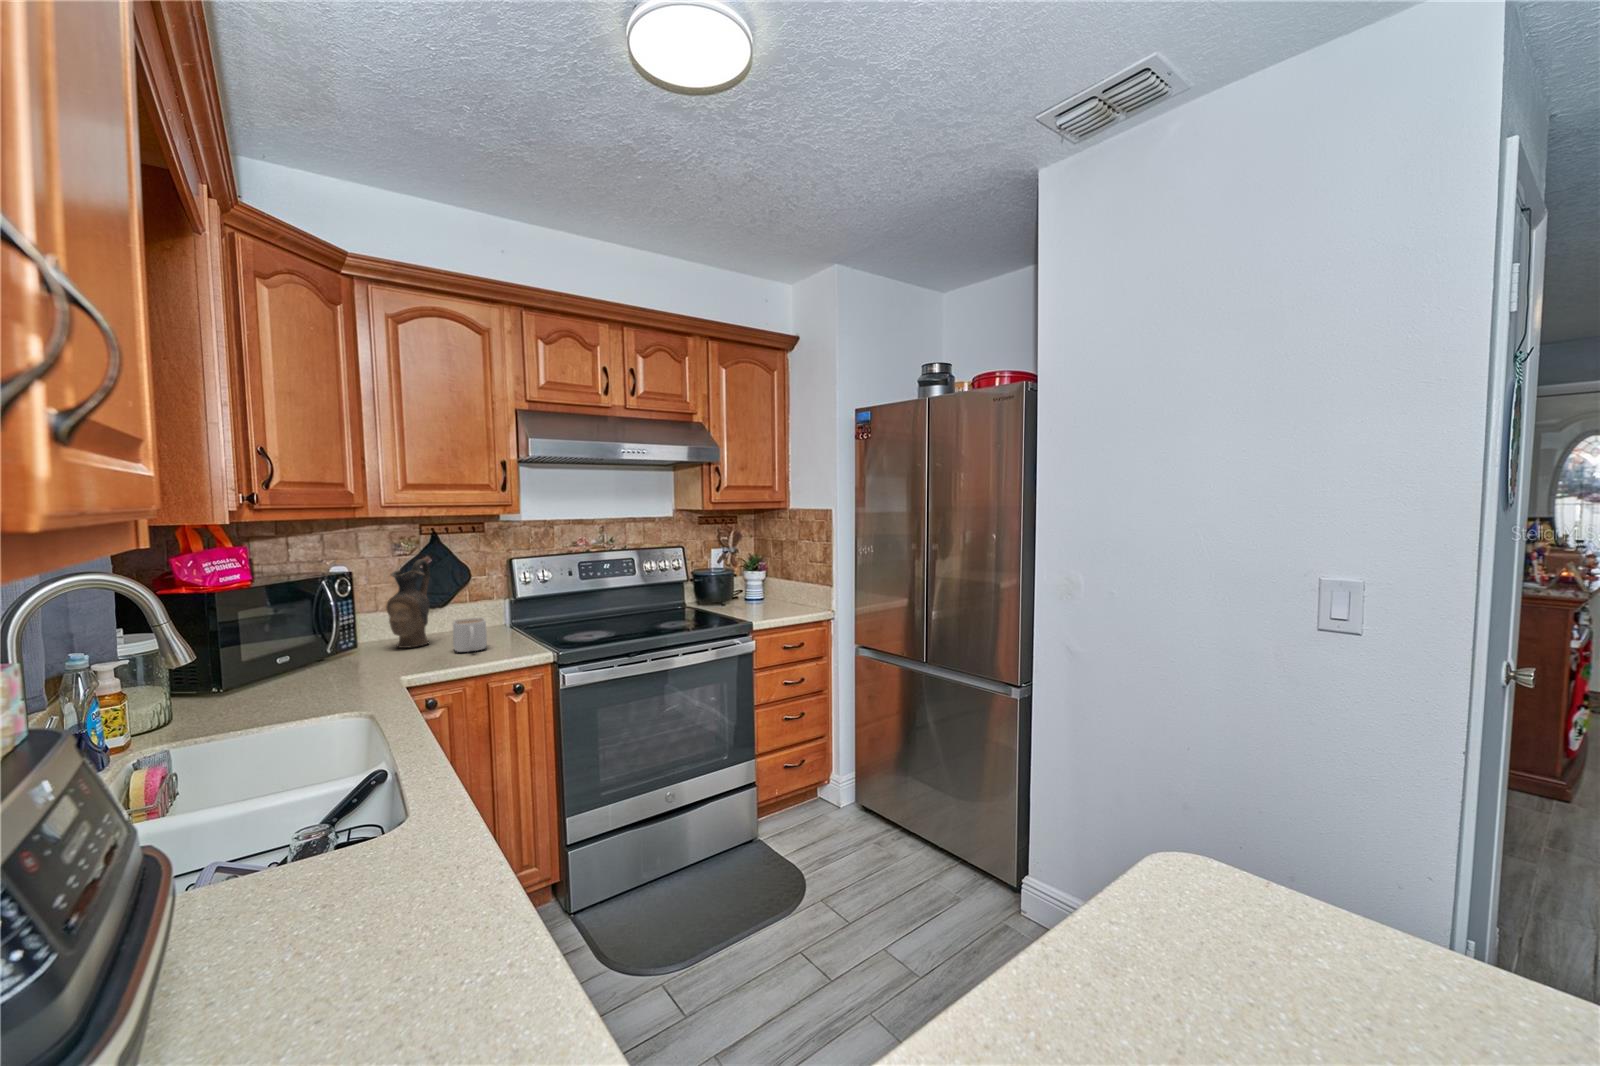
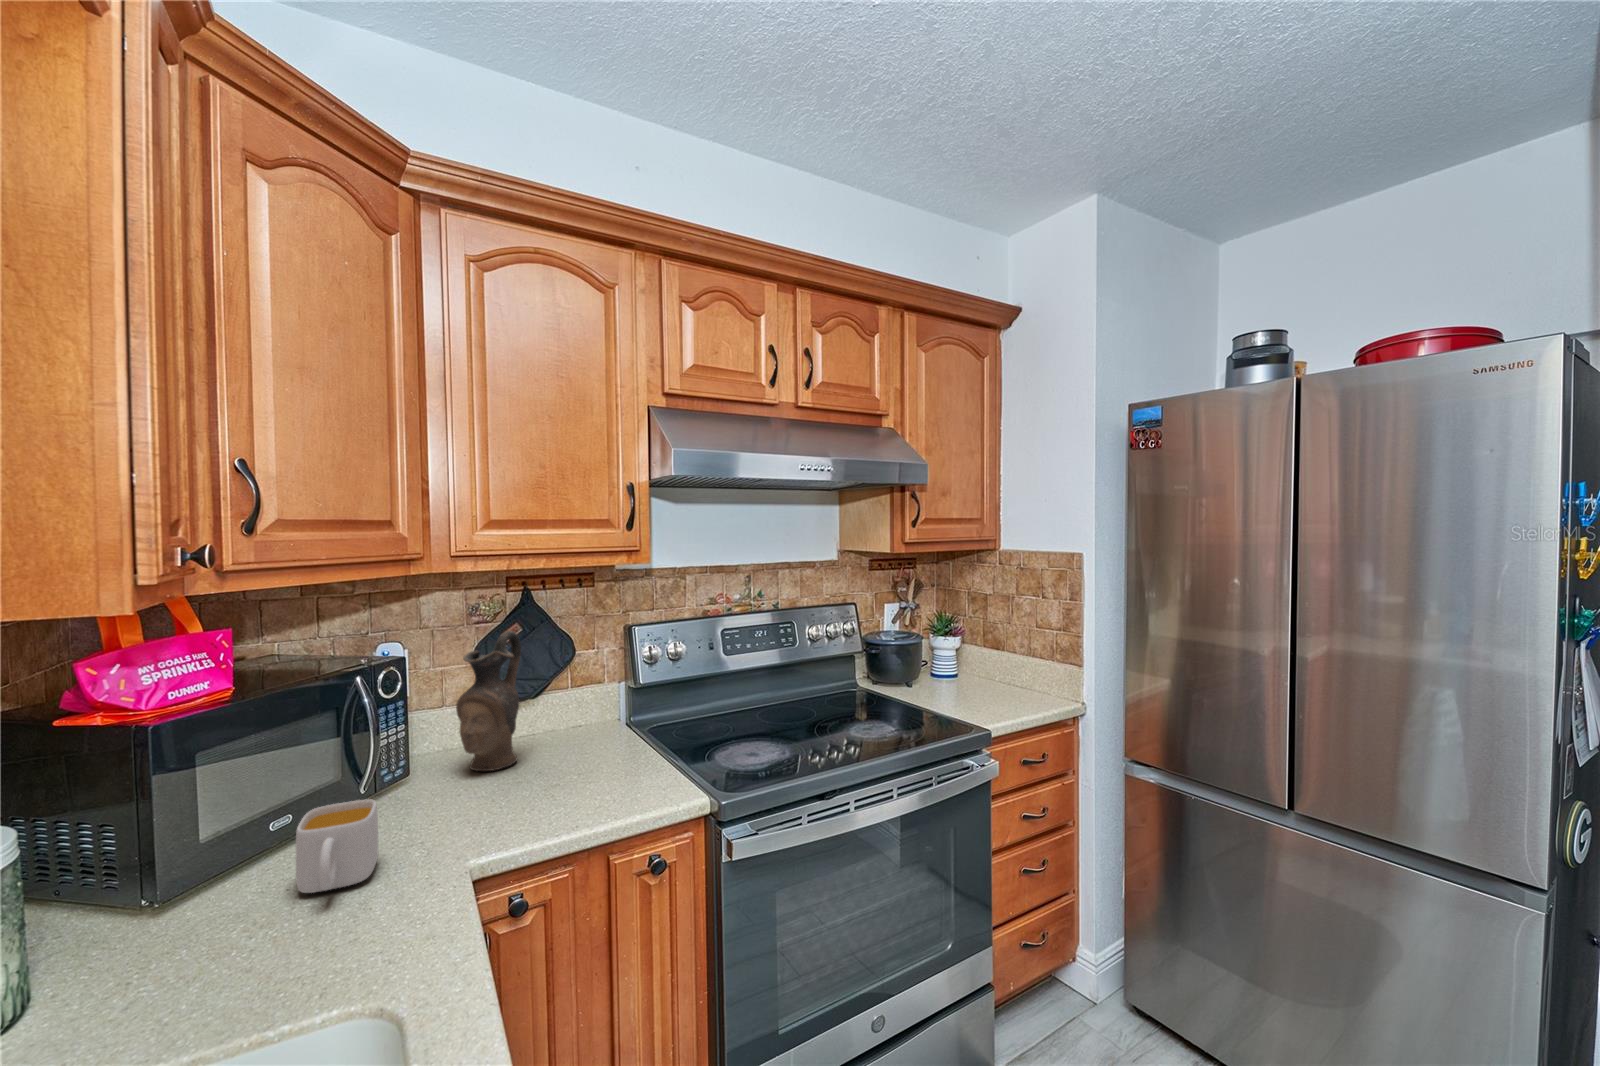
mug: present [453,618,487,652] -> present [296,799,379,893]

